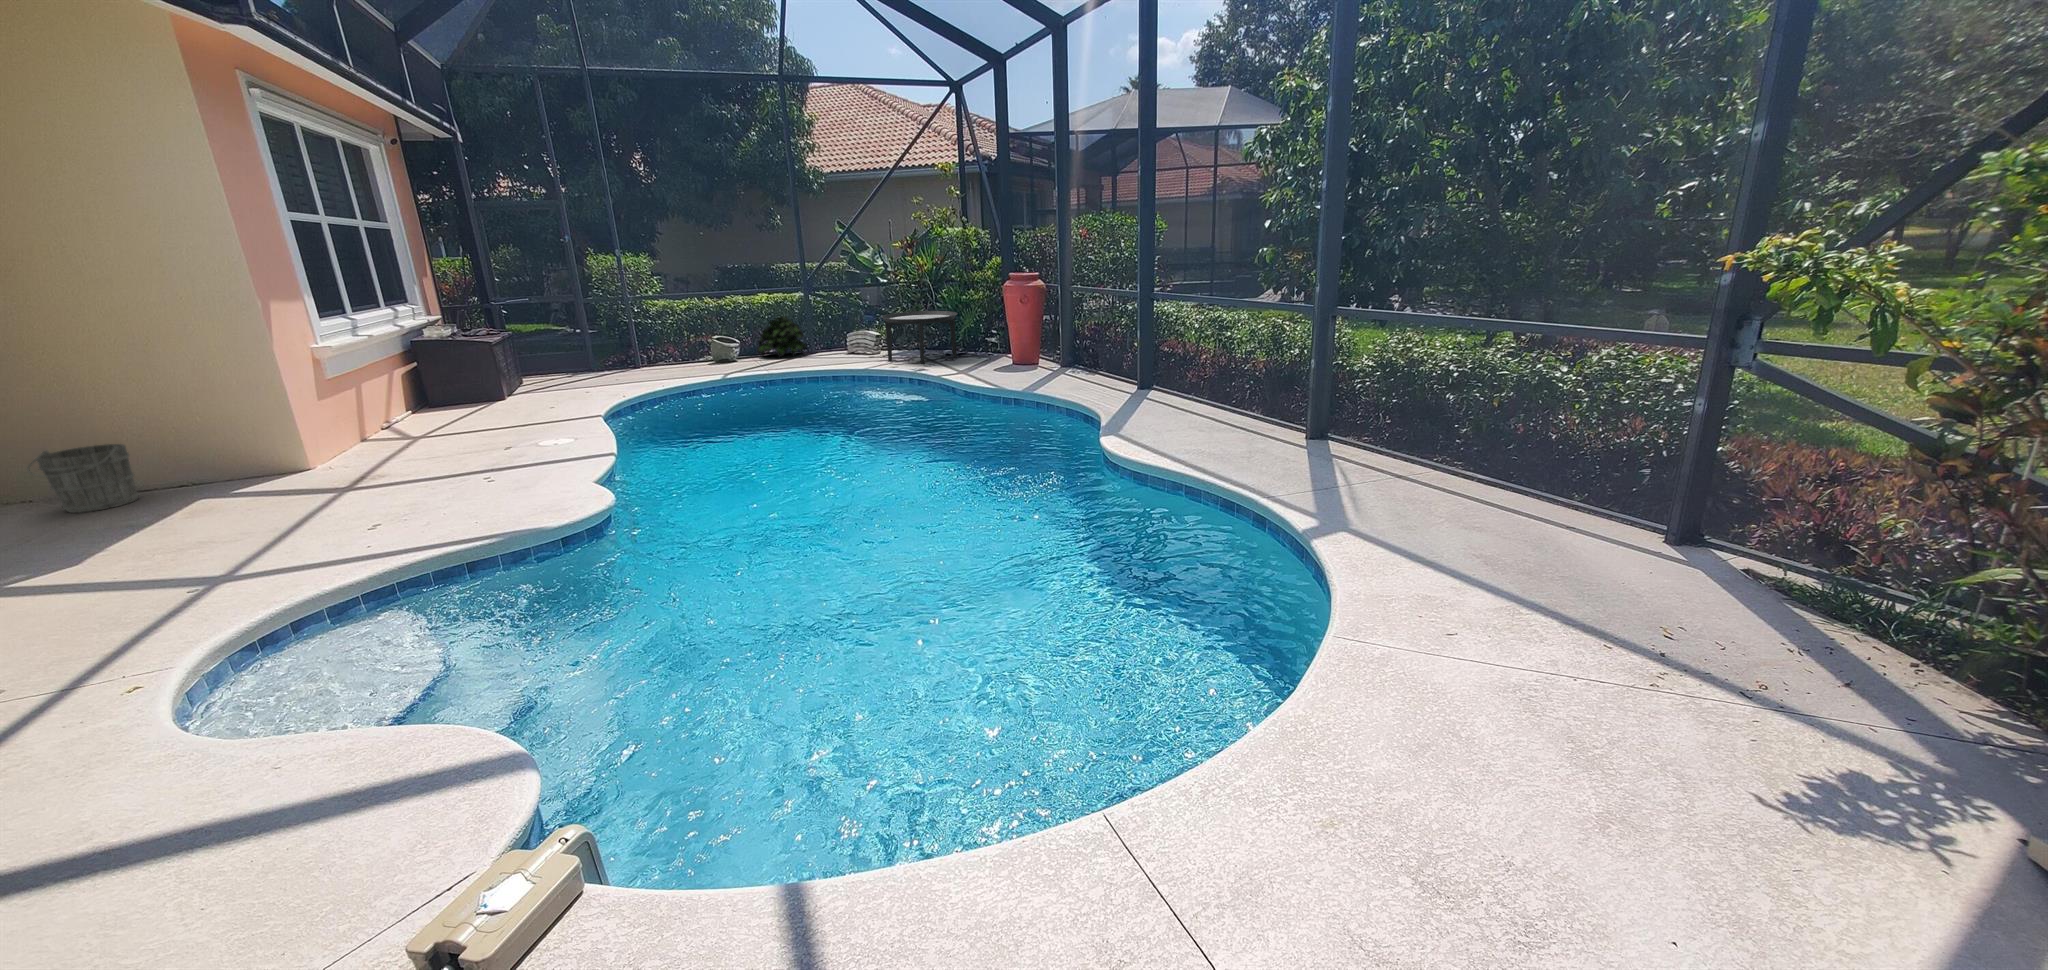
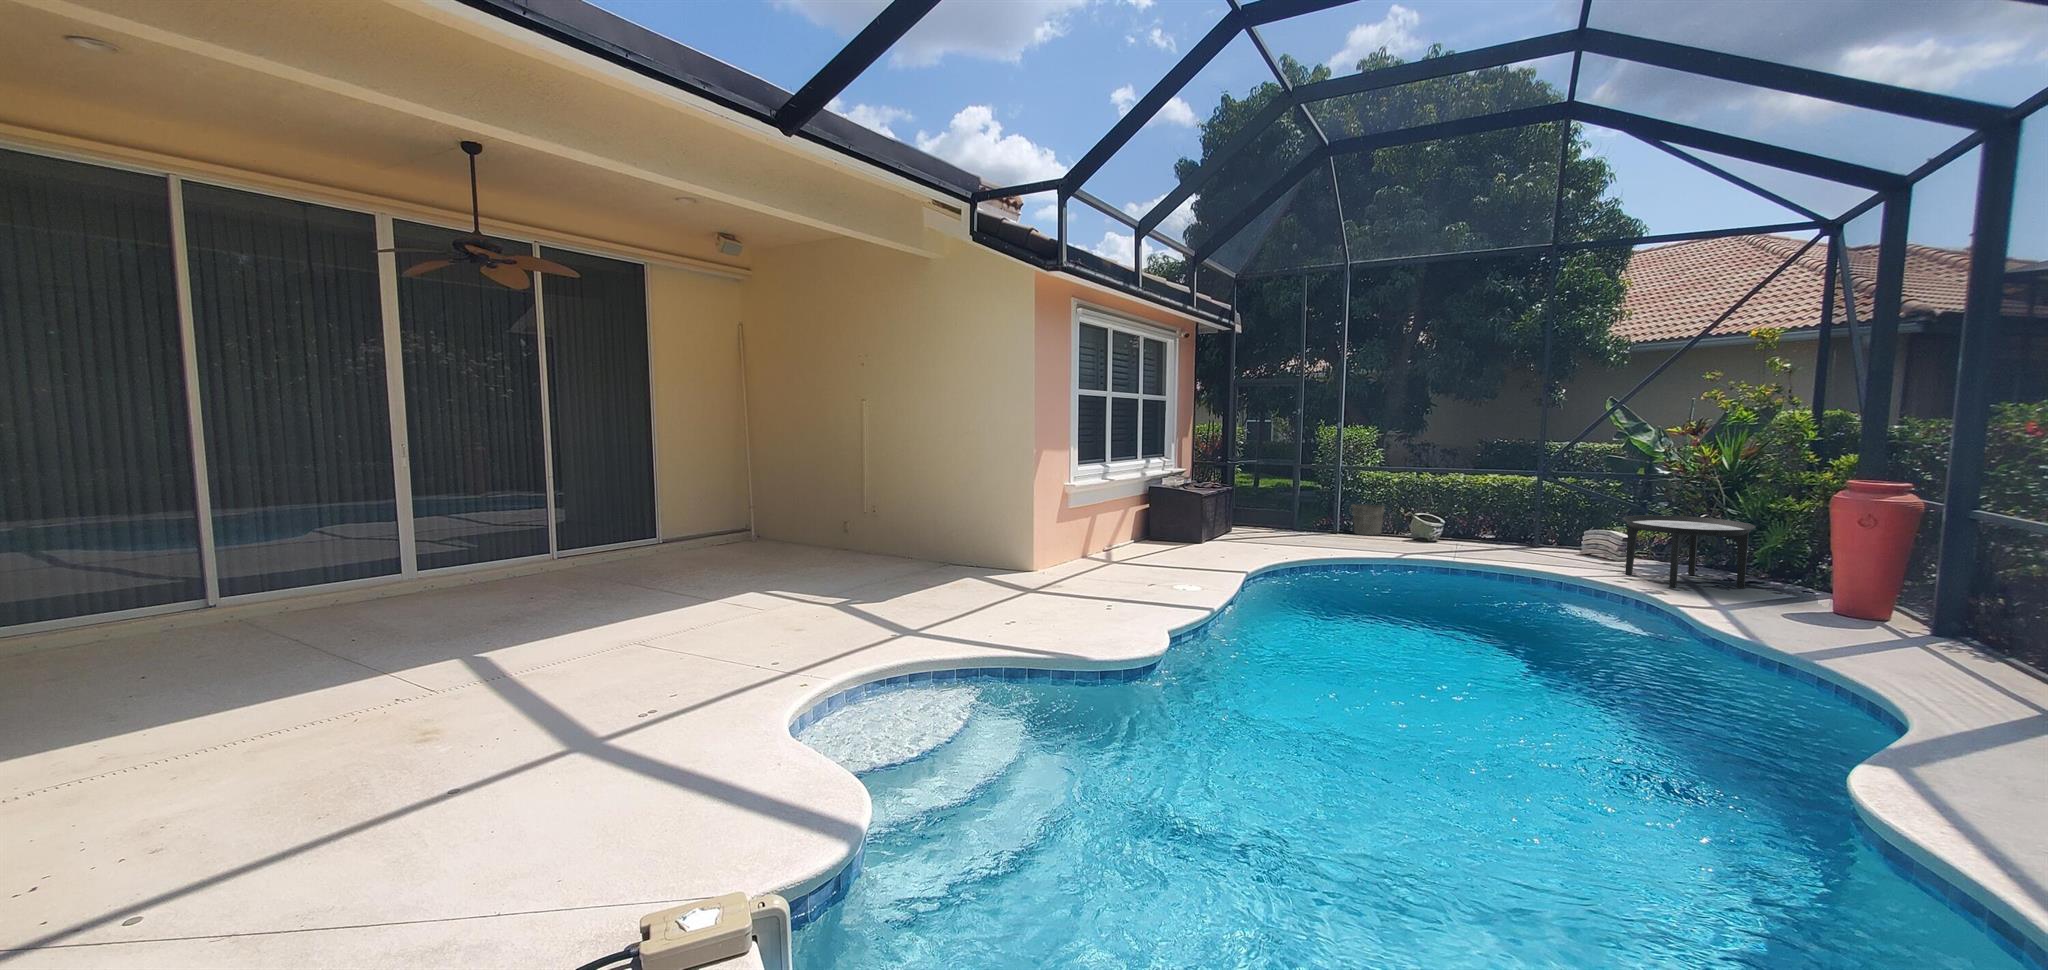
potted plant: present [757,316,807,357] -> none [1466,500,1530,547]
bucket: present [27,444,139,513] -> present [1351,504,1384,536]

